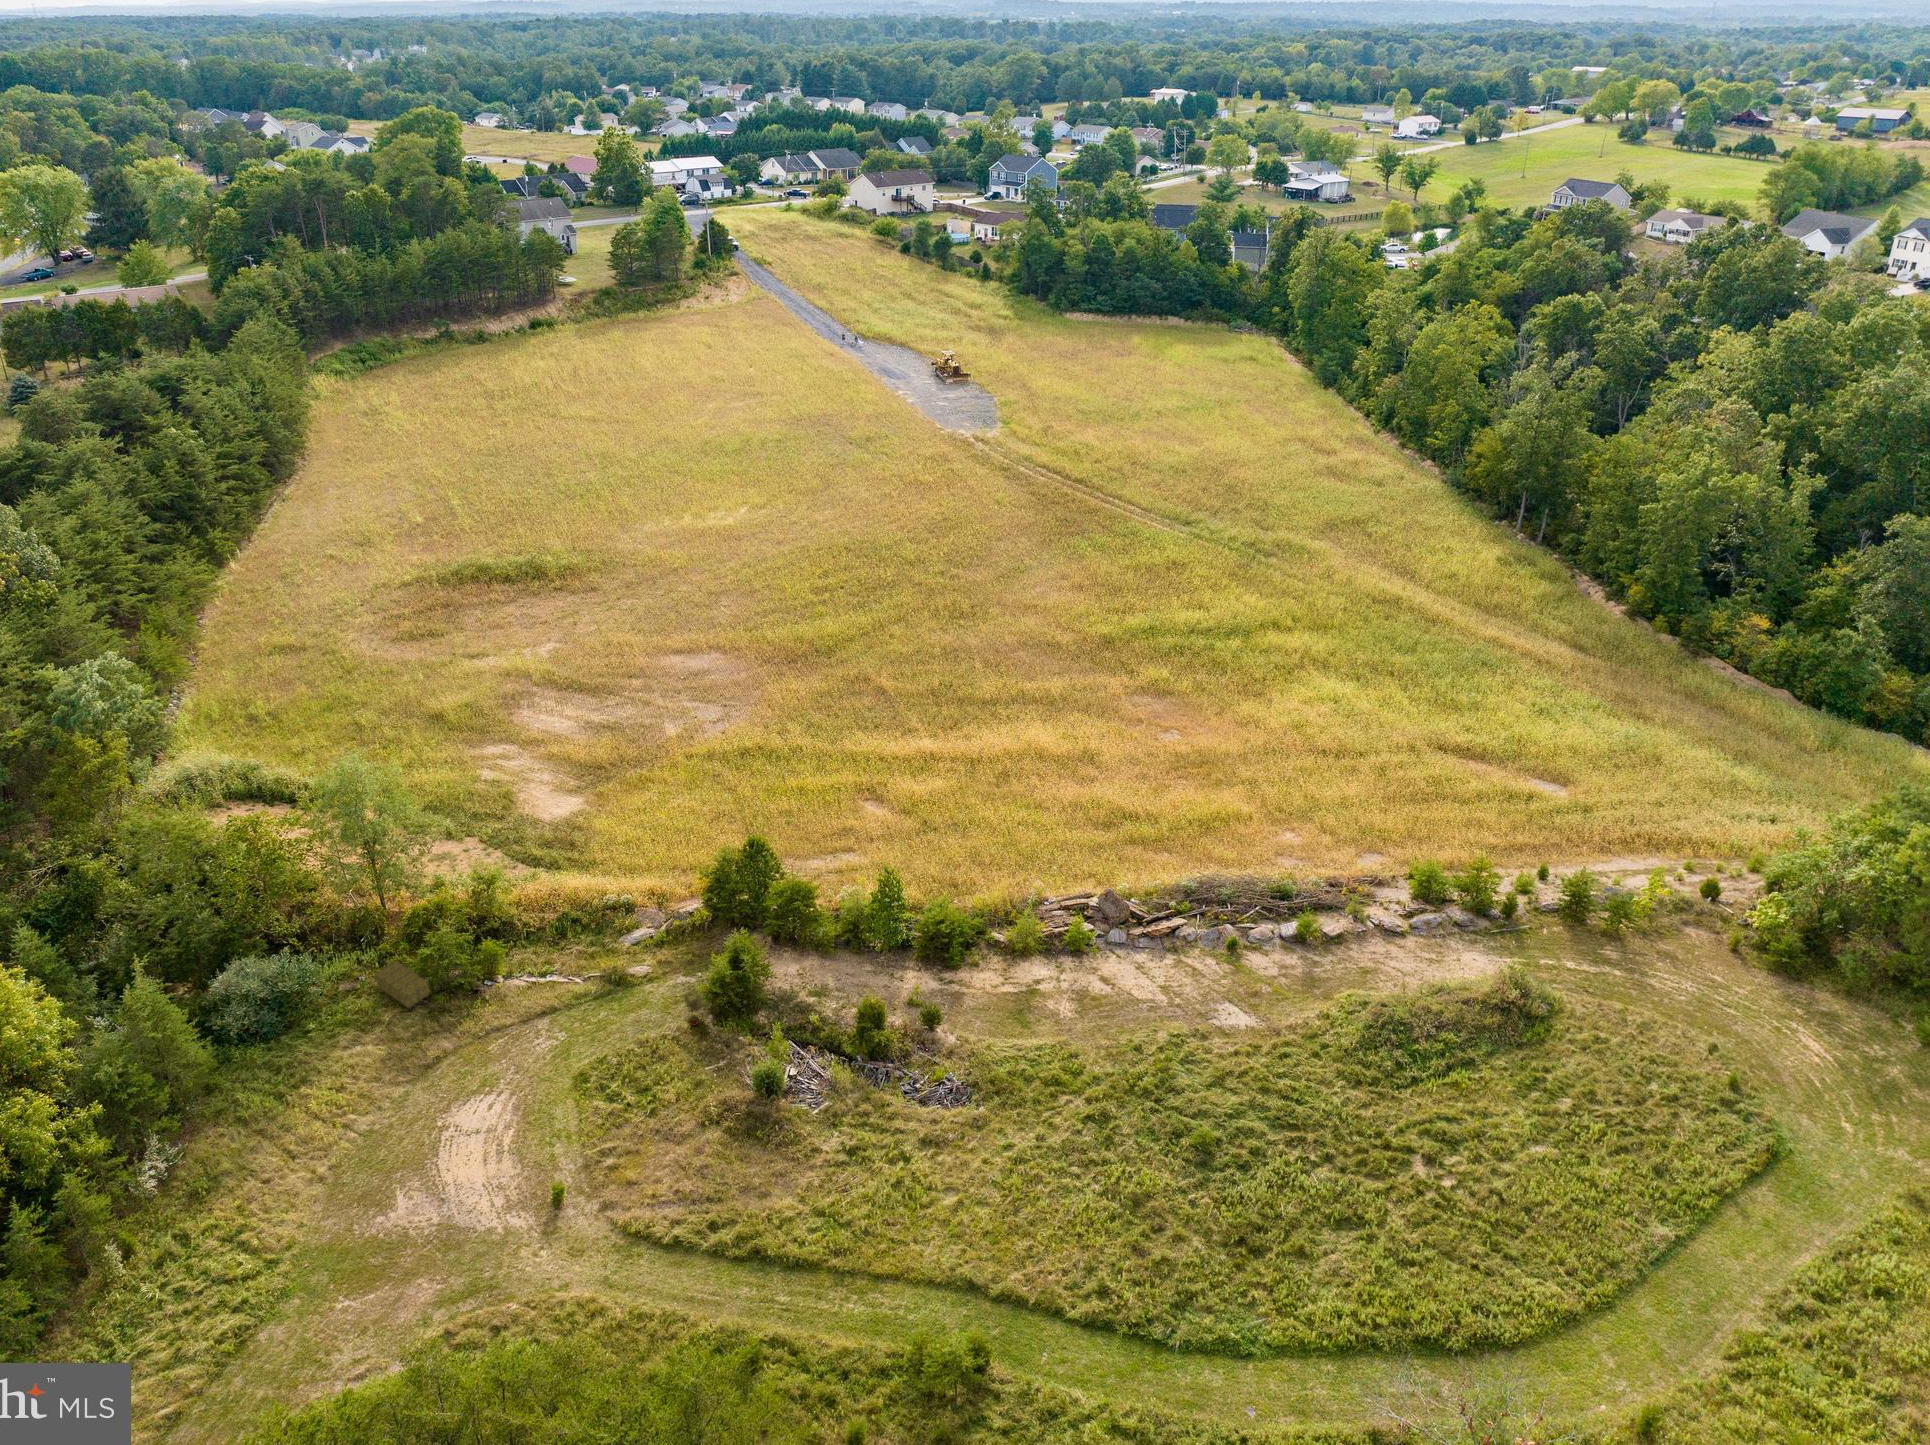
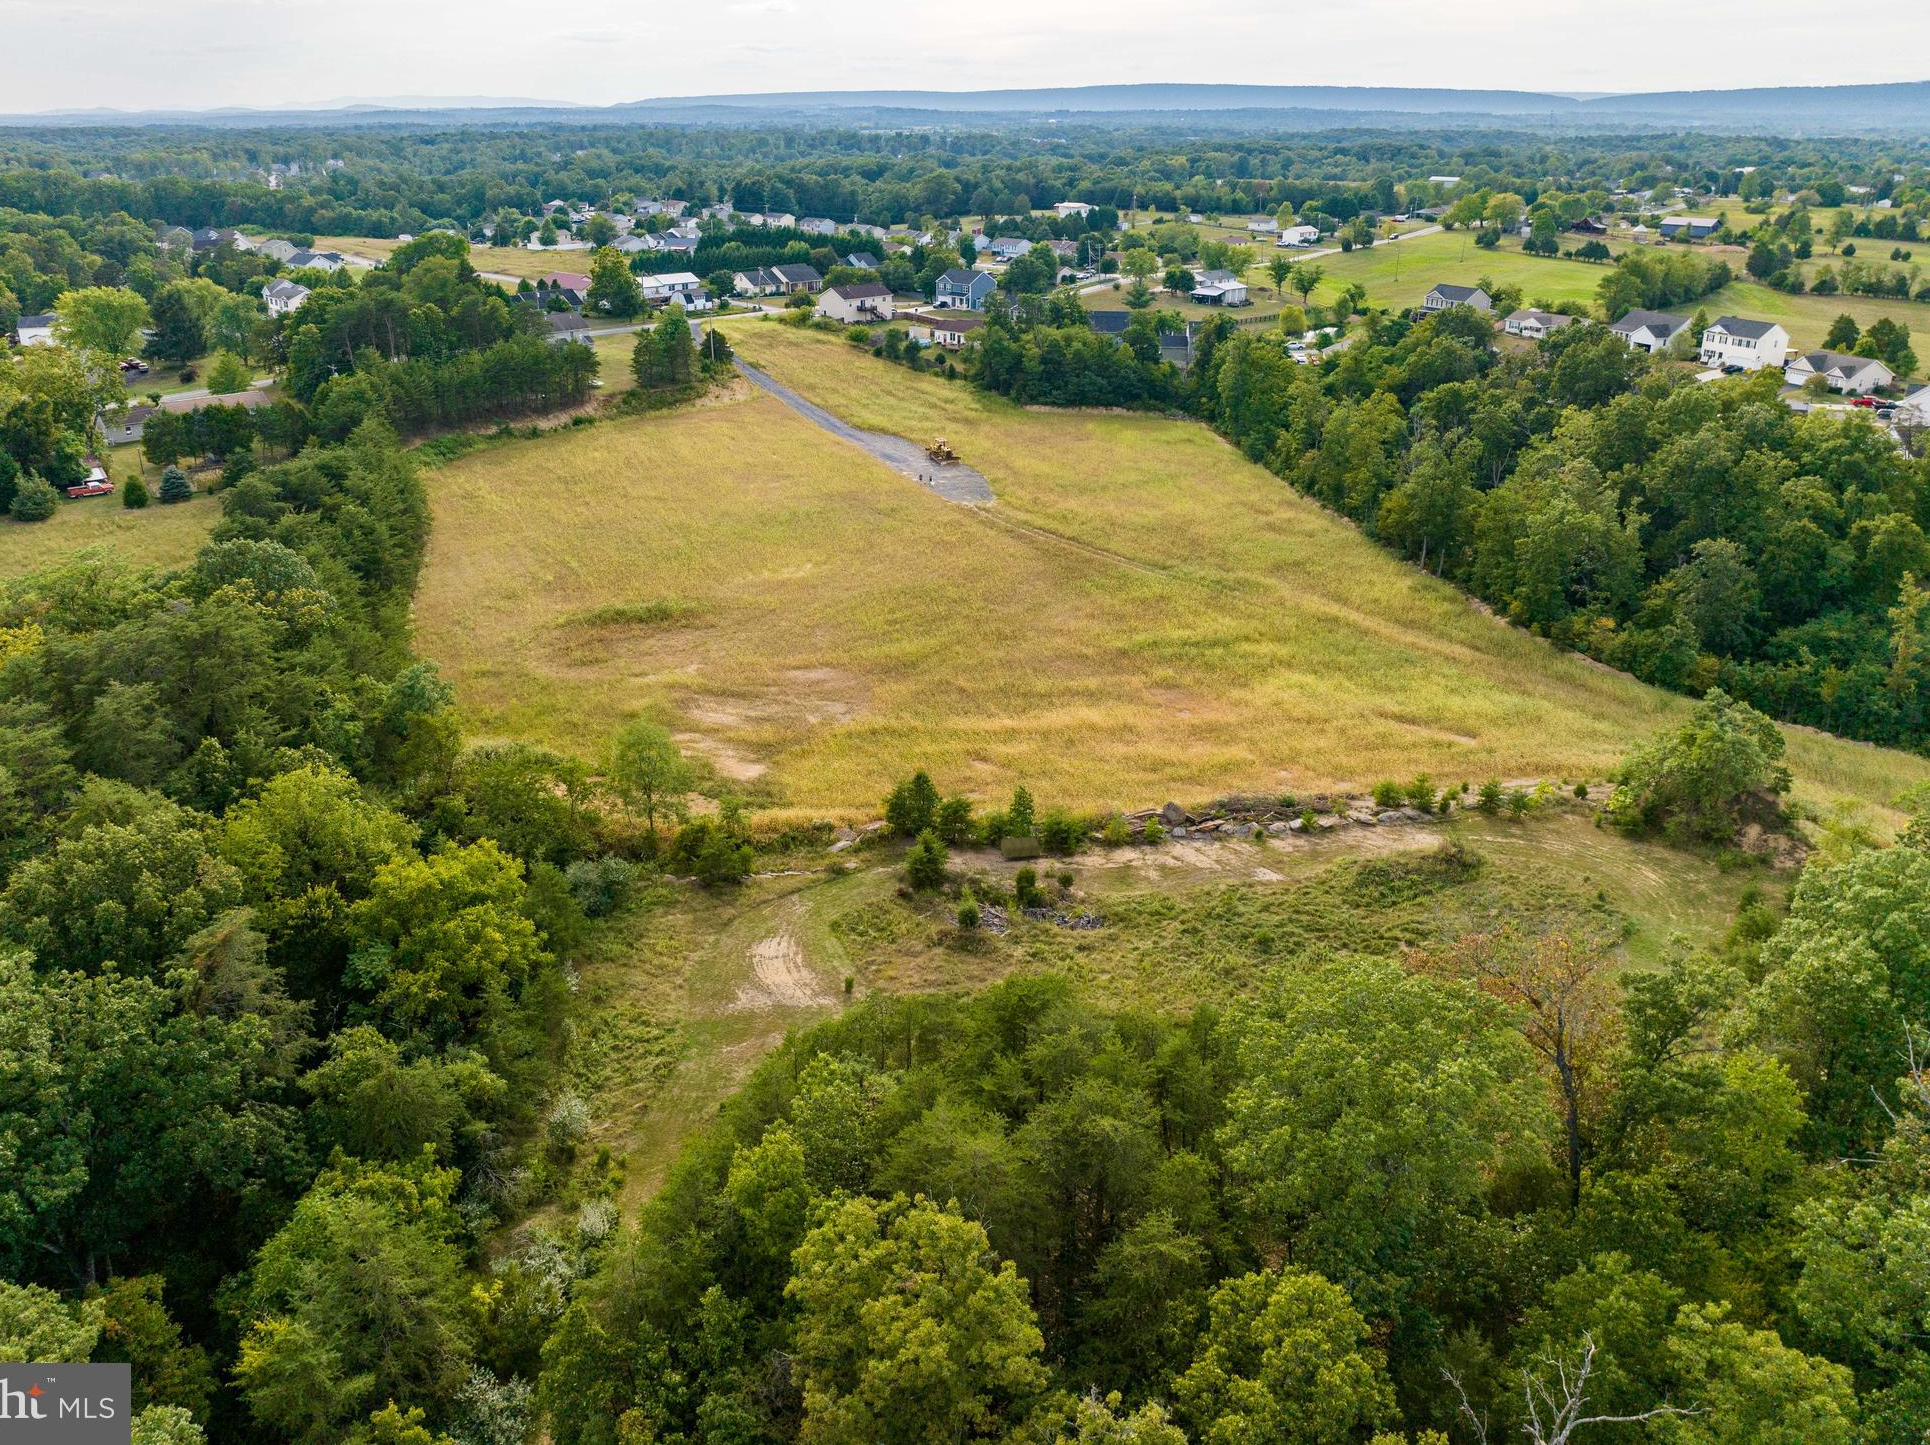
bench: present [375,961,430,1011] -> present [1001,837,1040,861]

